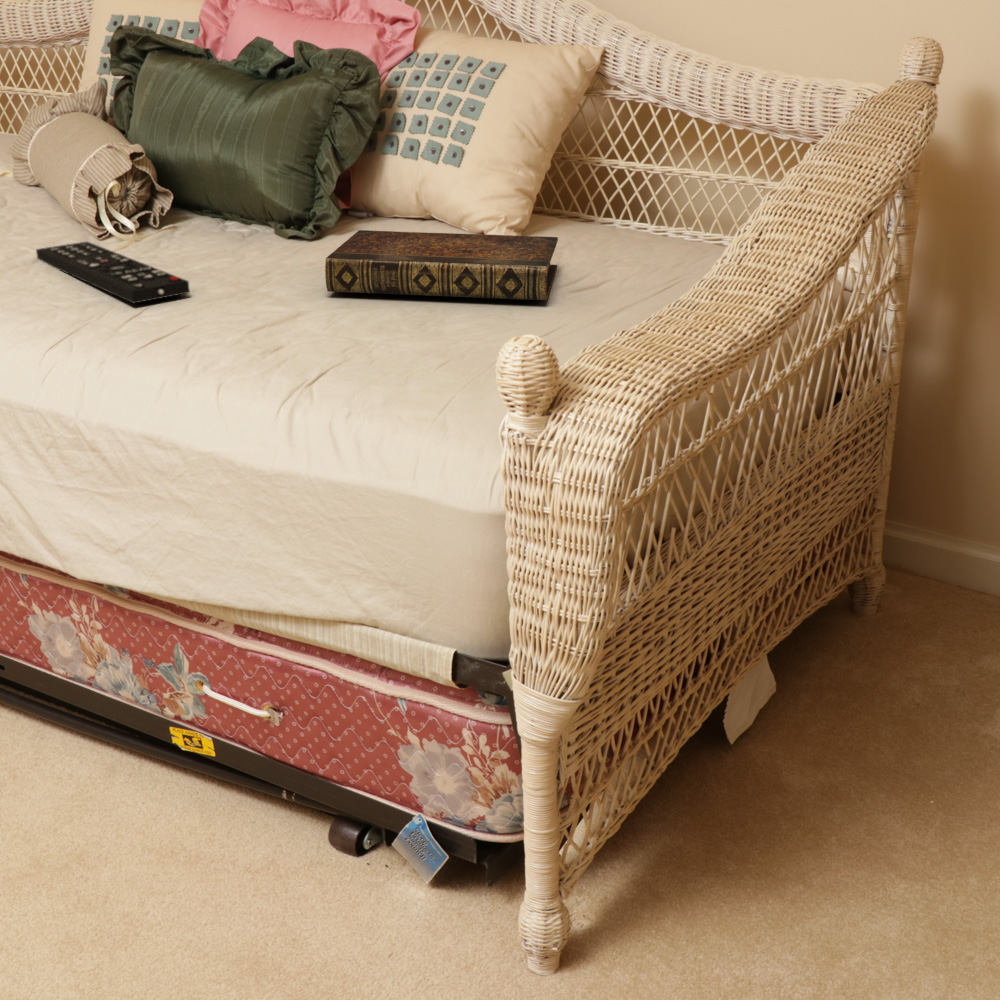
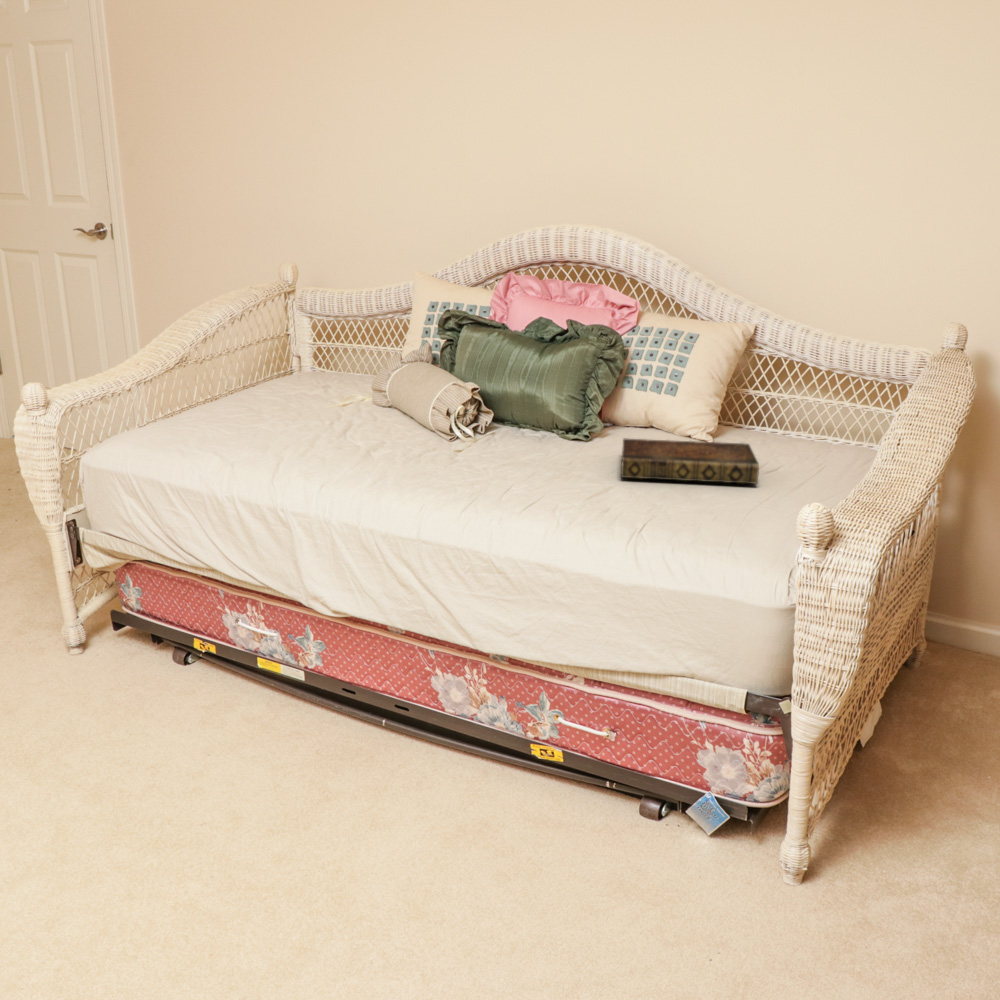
remote control: present [36,242,190,303] -> none [423,444,539,485]

